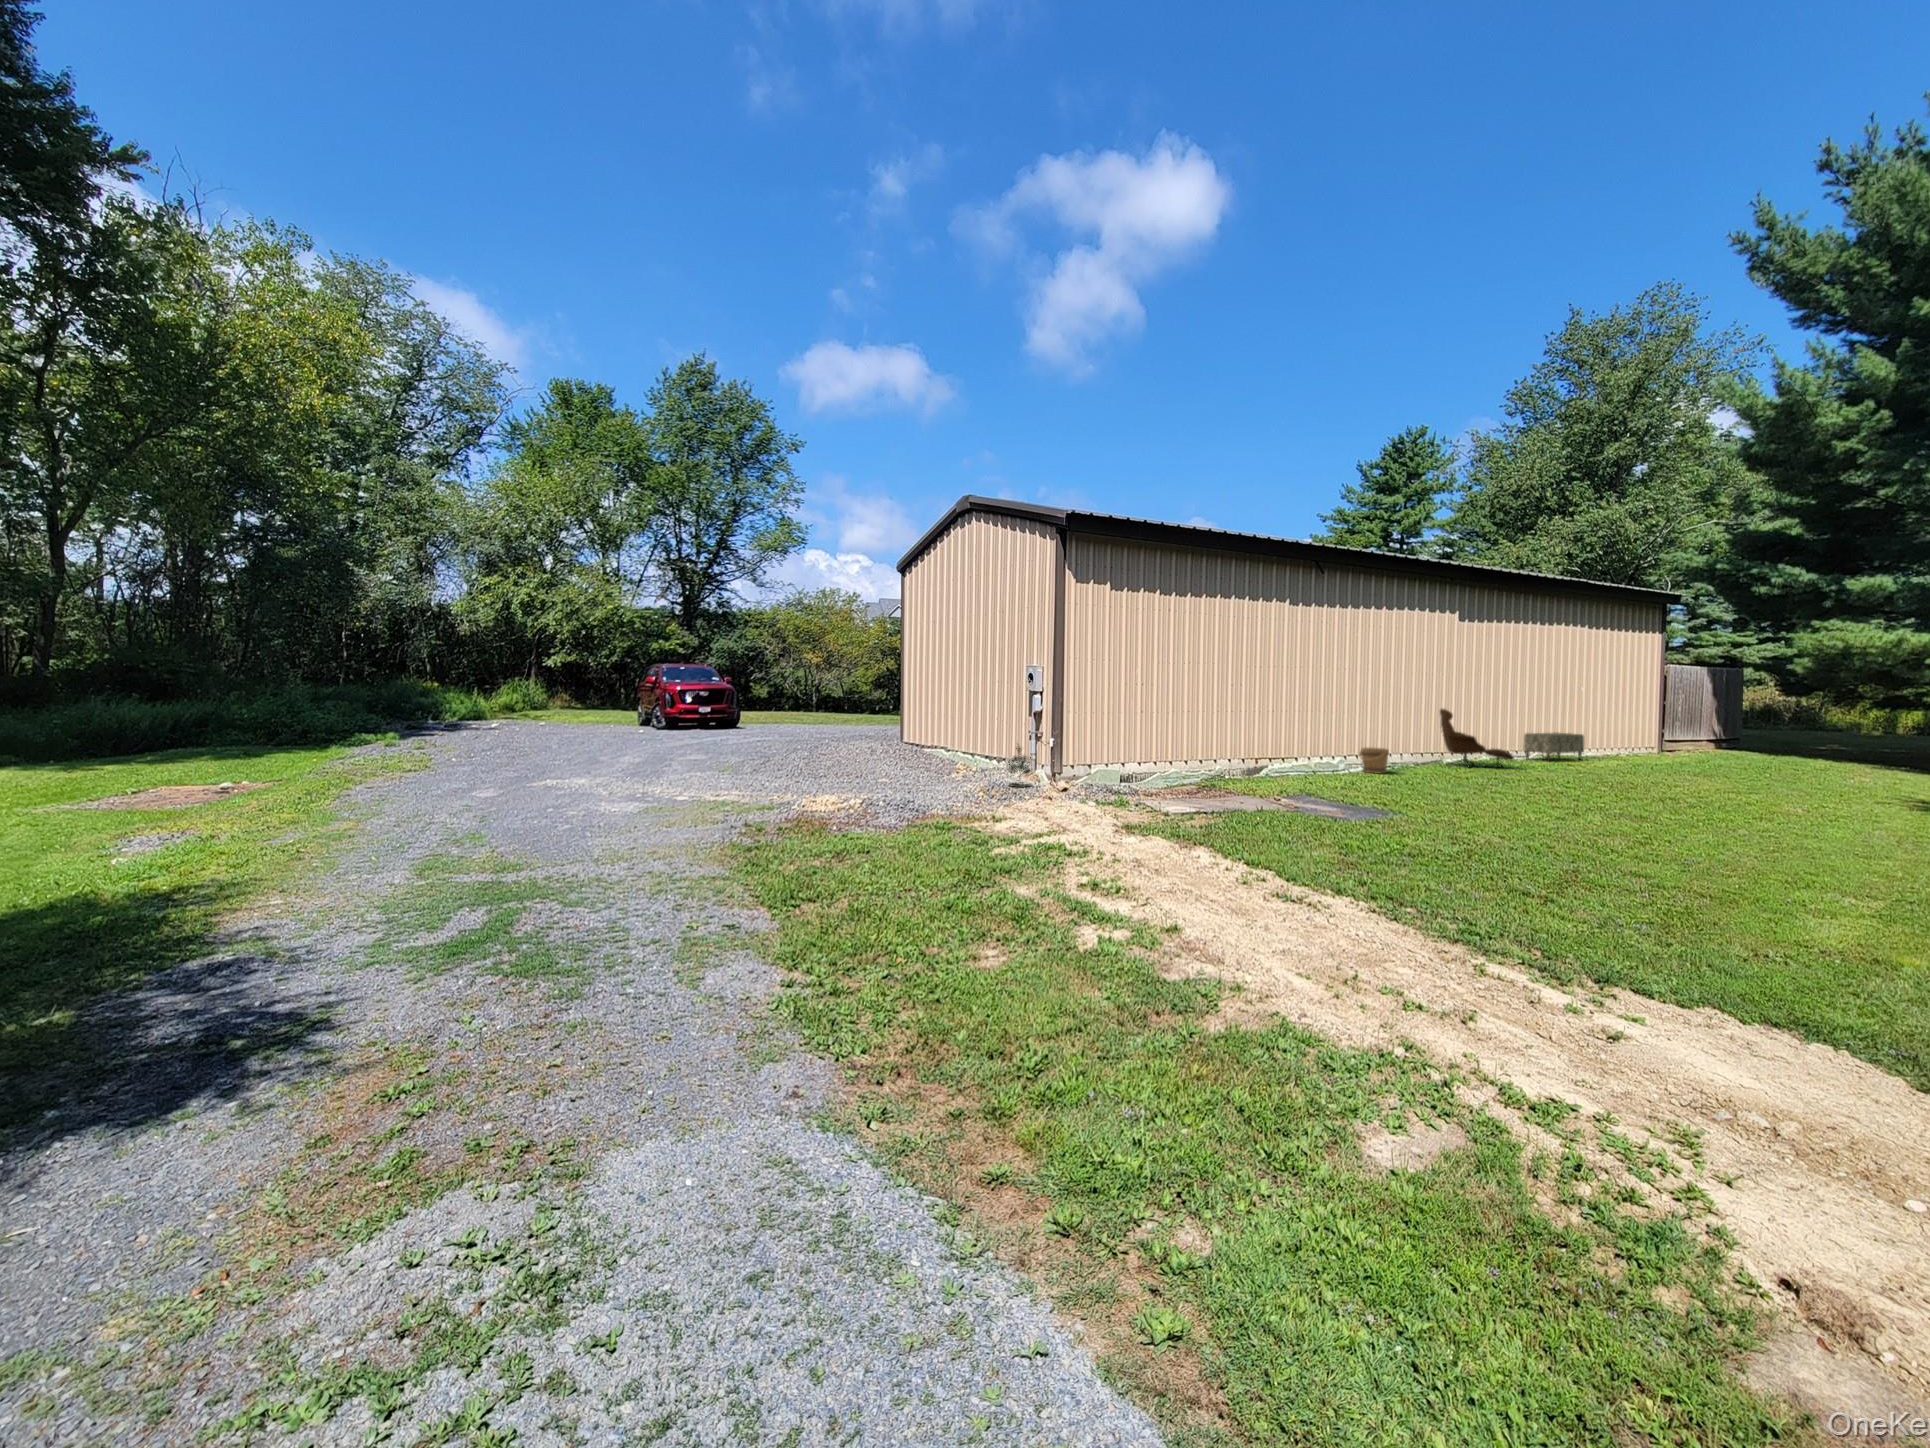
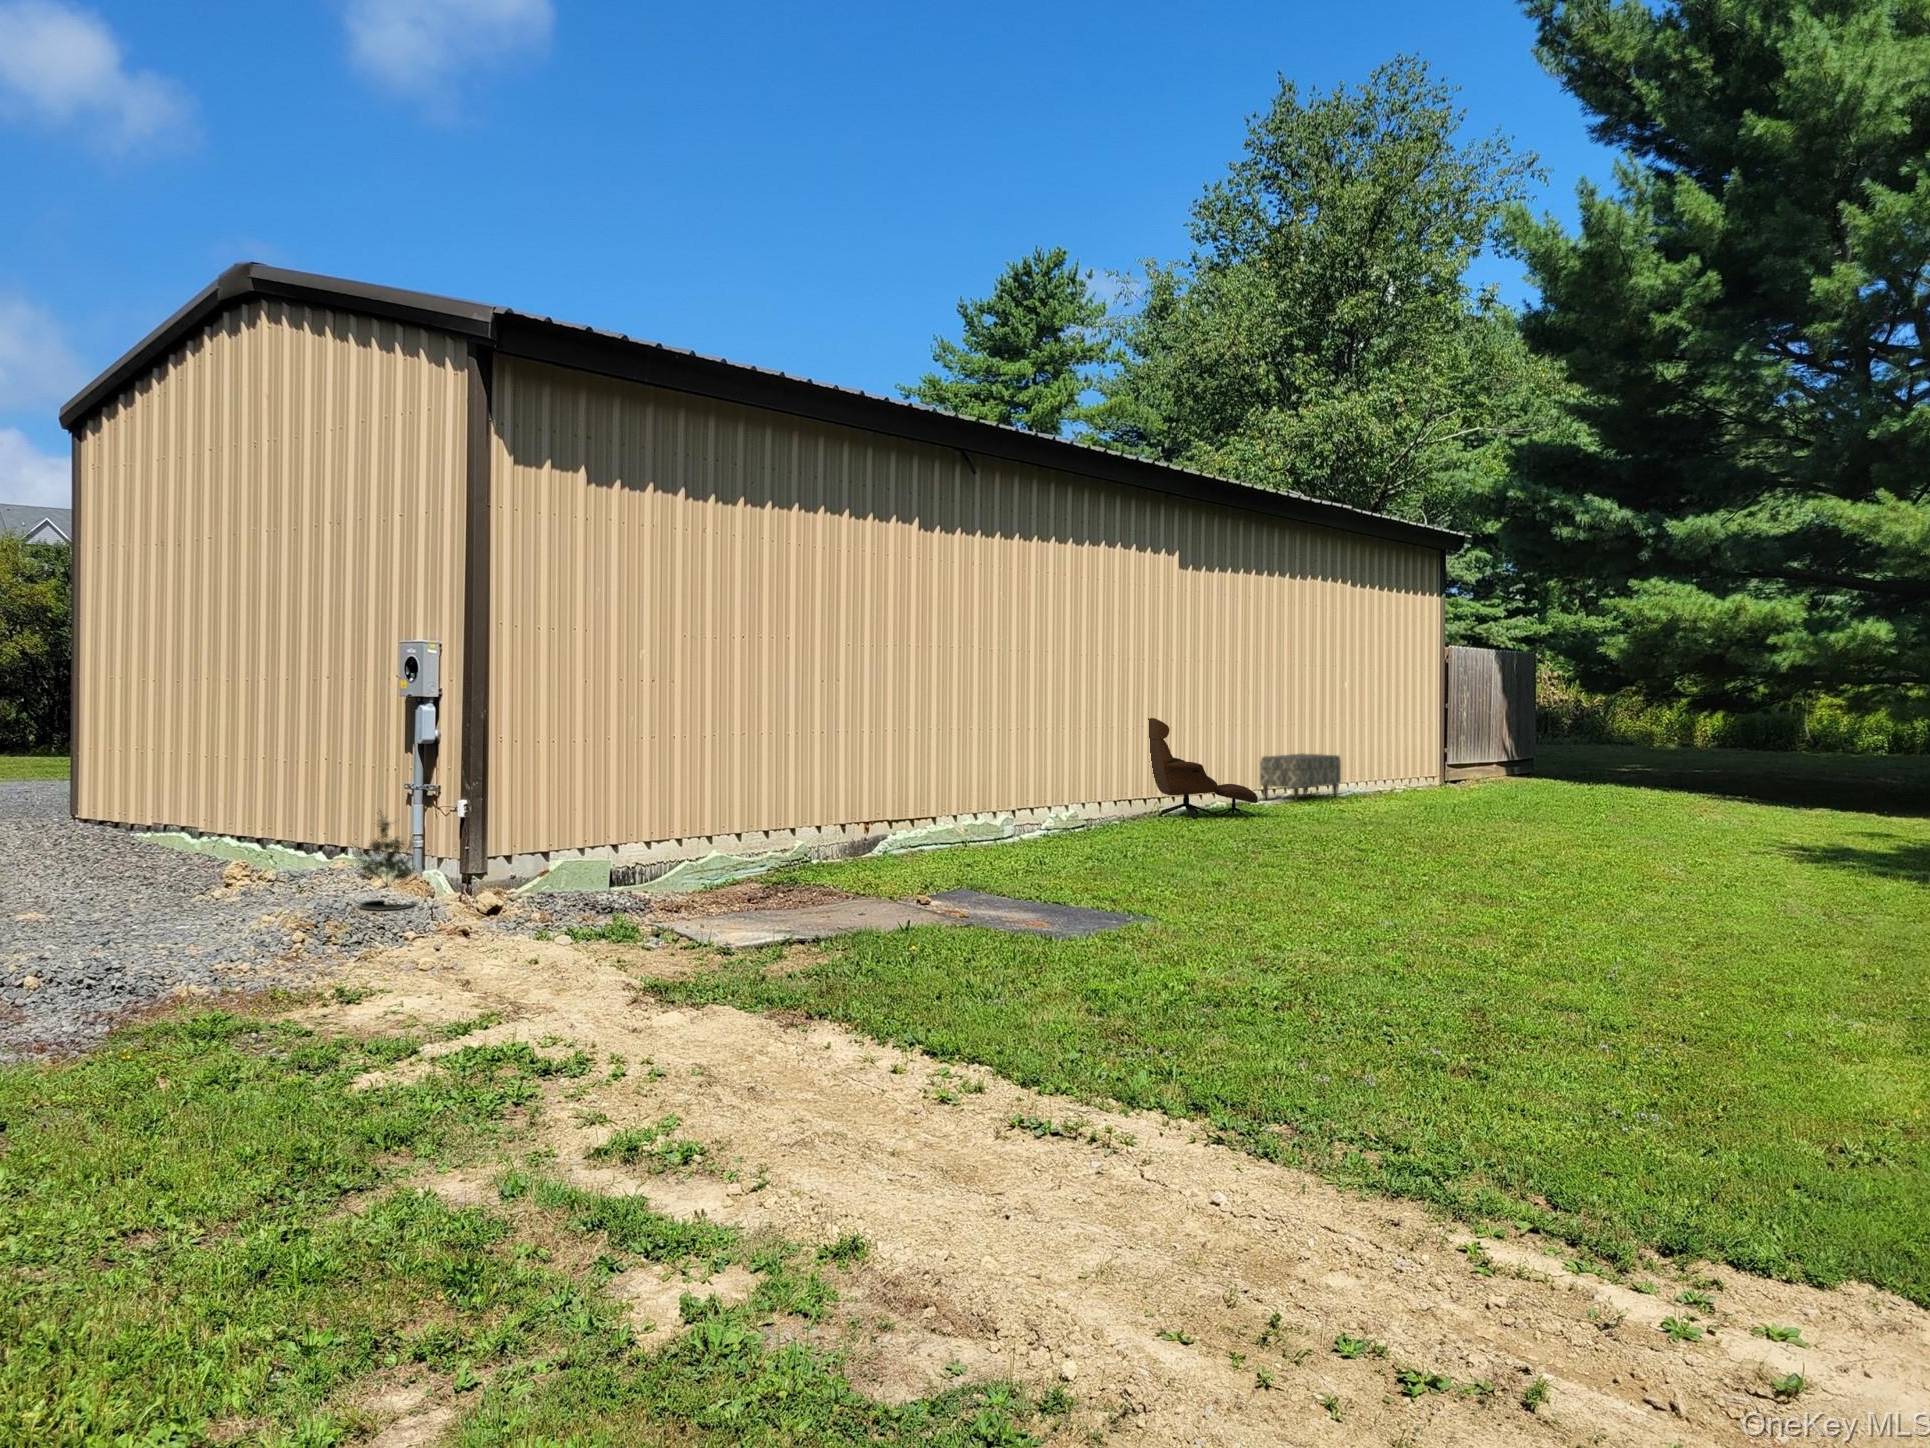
bucket: present [1359,748,1389,773] -> none [1031,790,1080,836]

